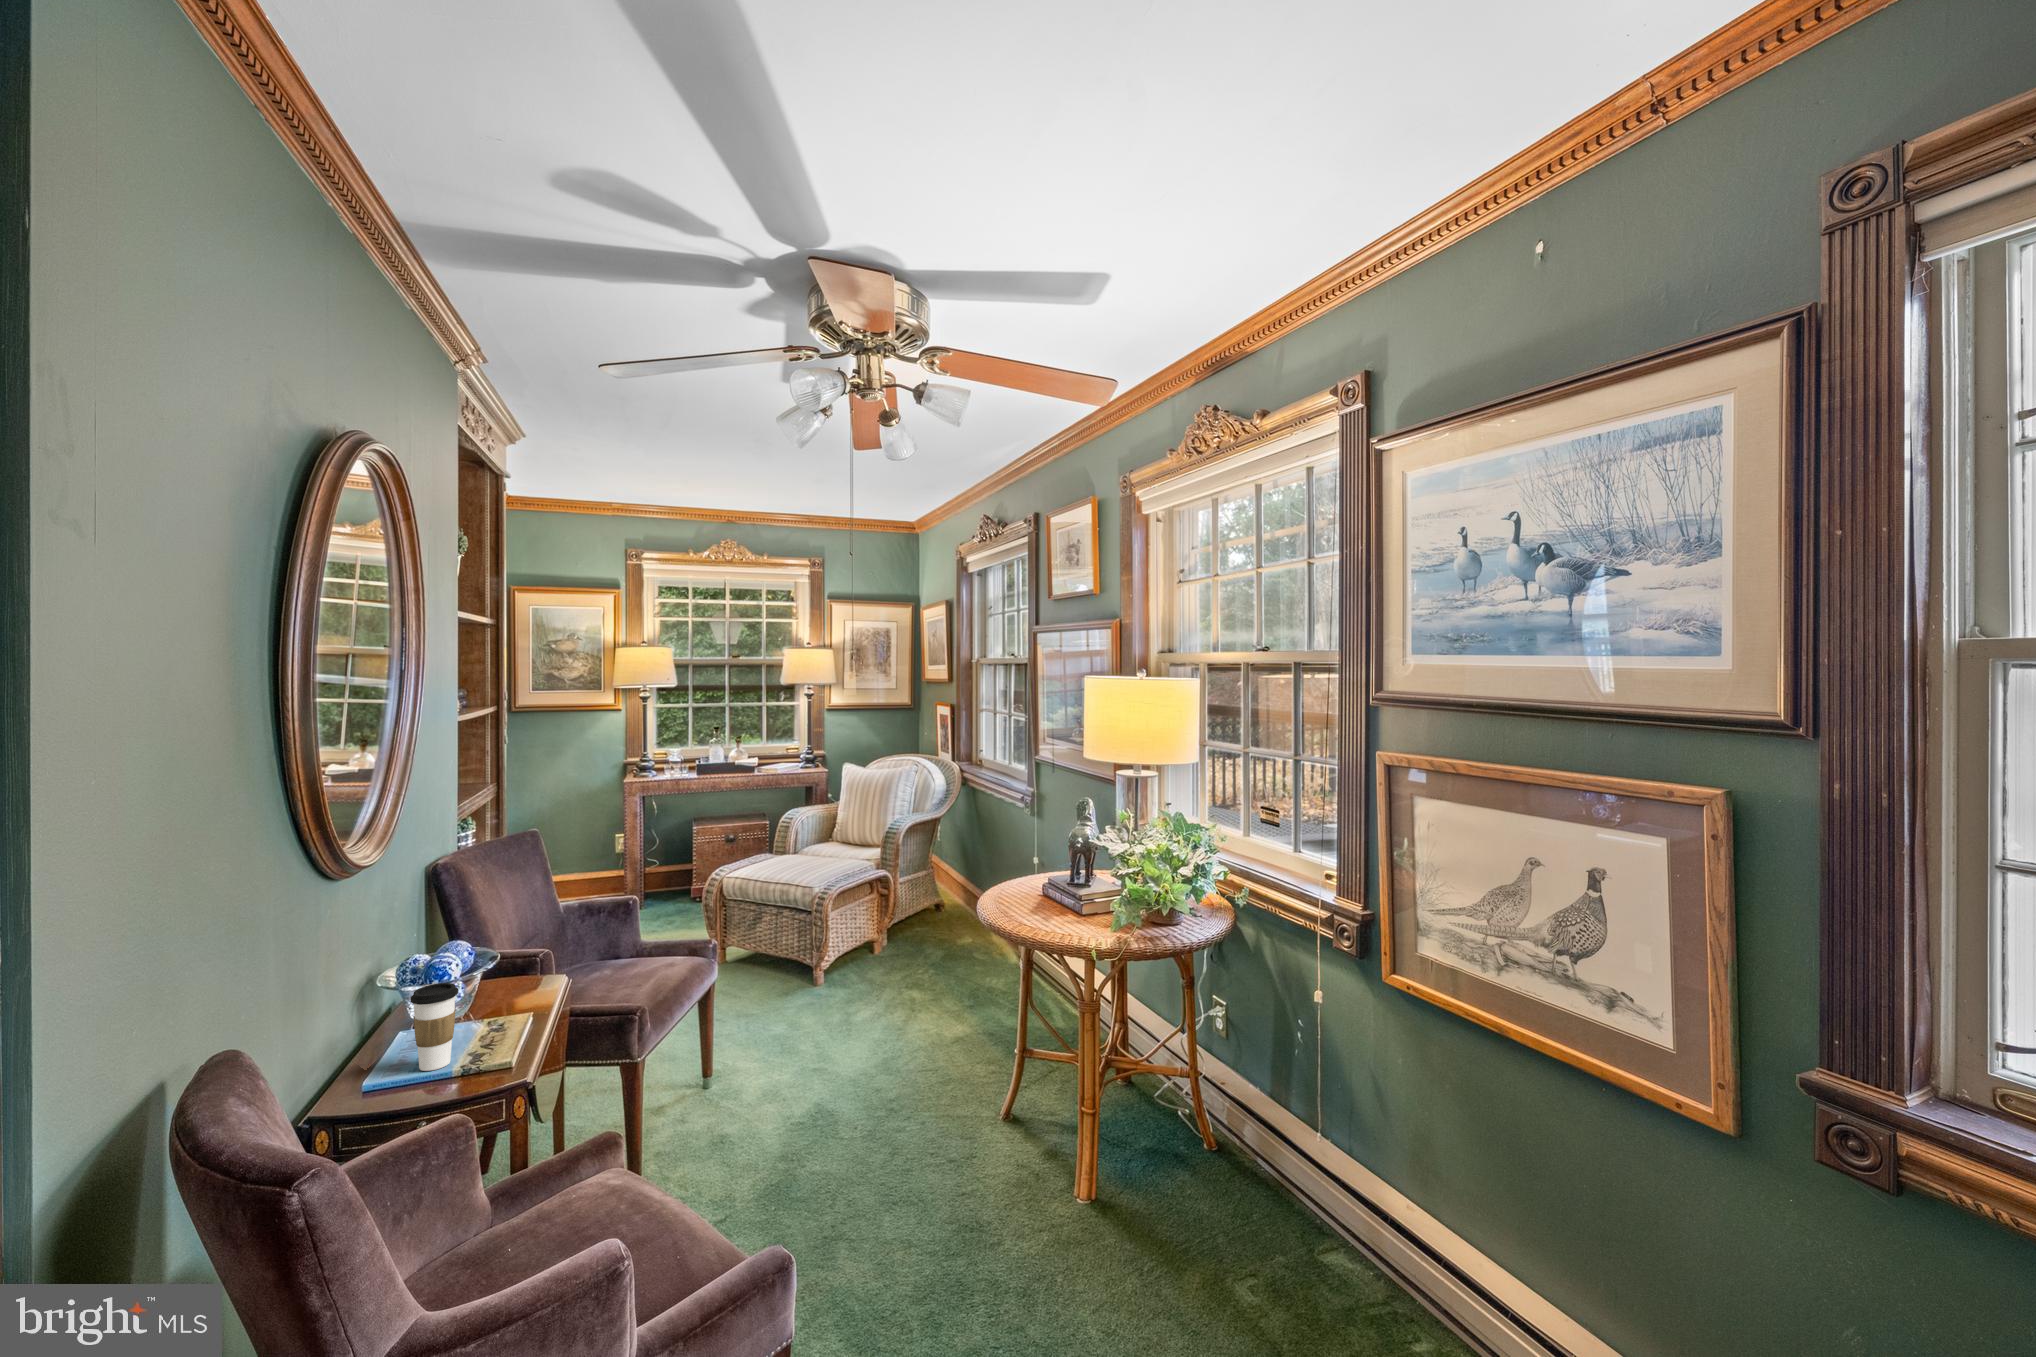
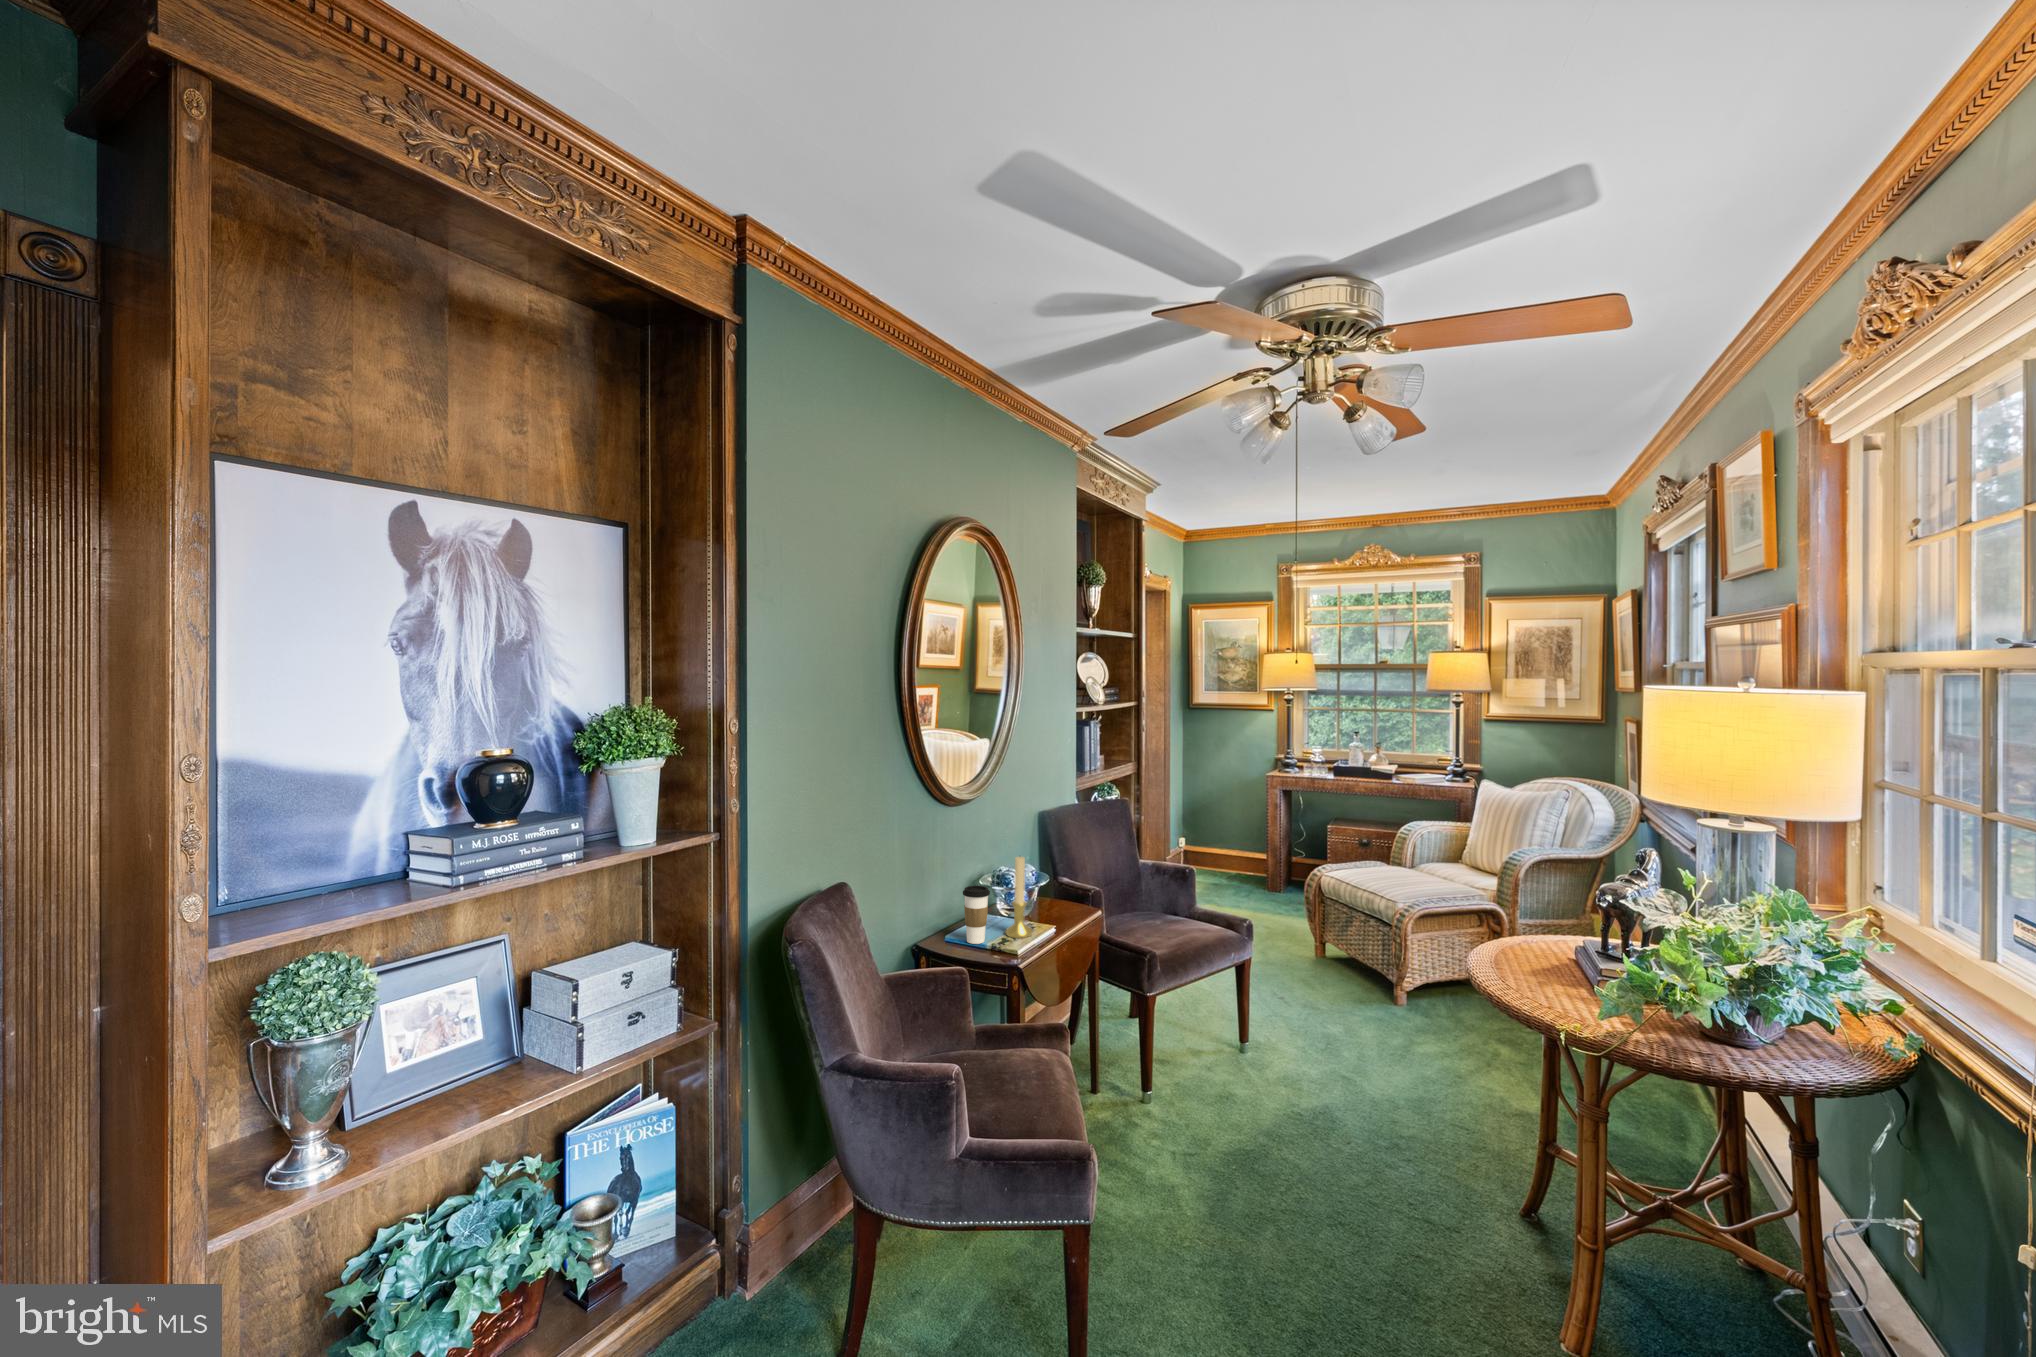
candle holder: none [469,925,513,1043] -> present [1006,856,1032,938]

